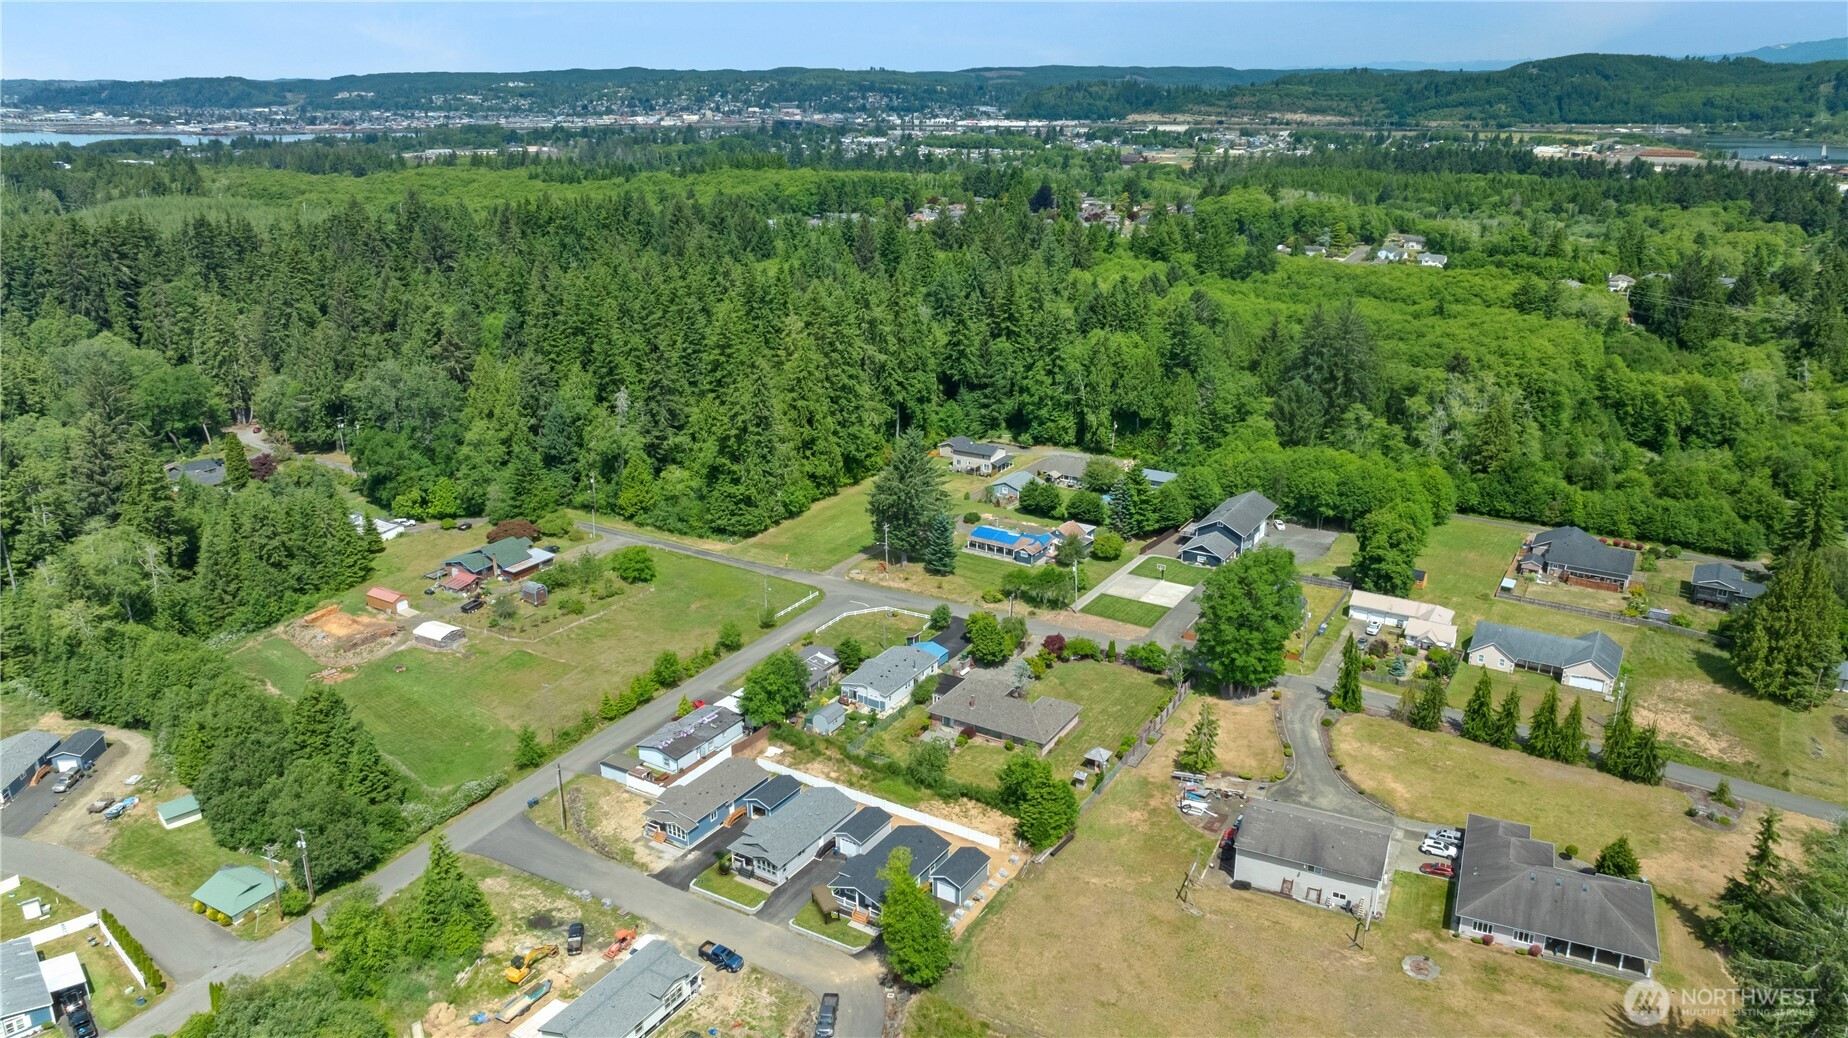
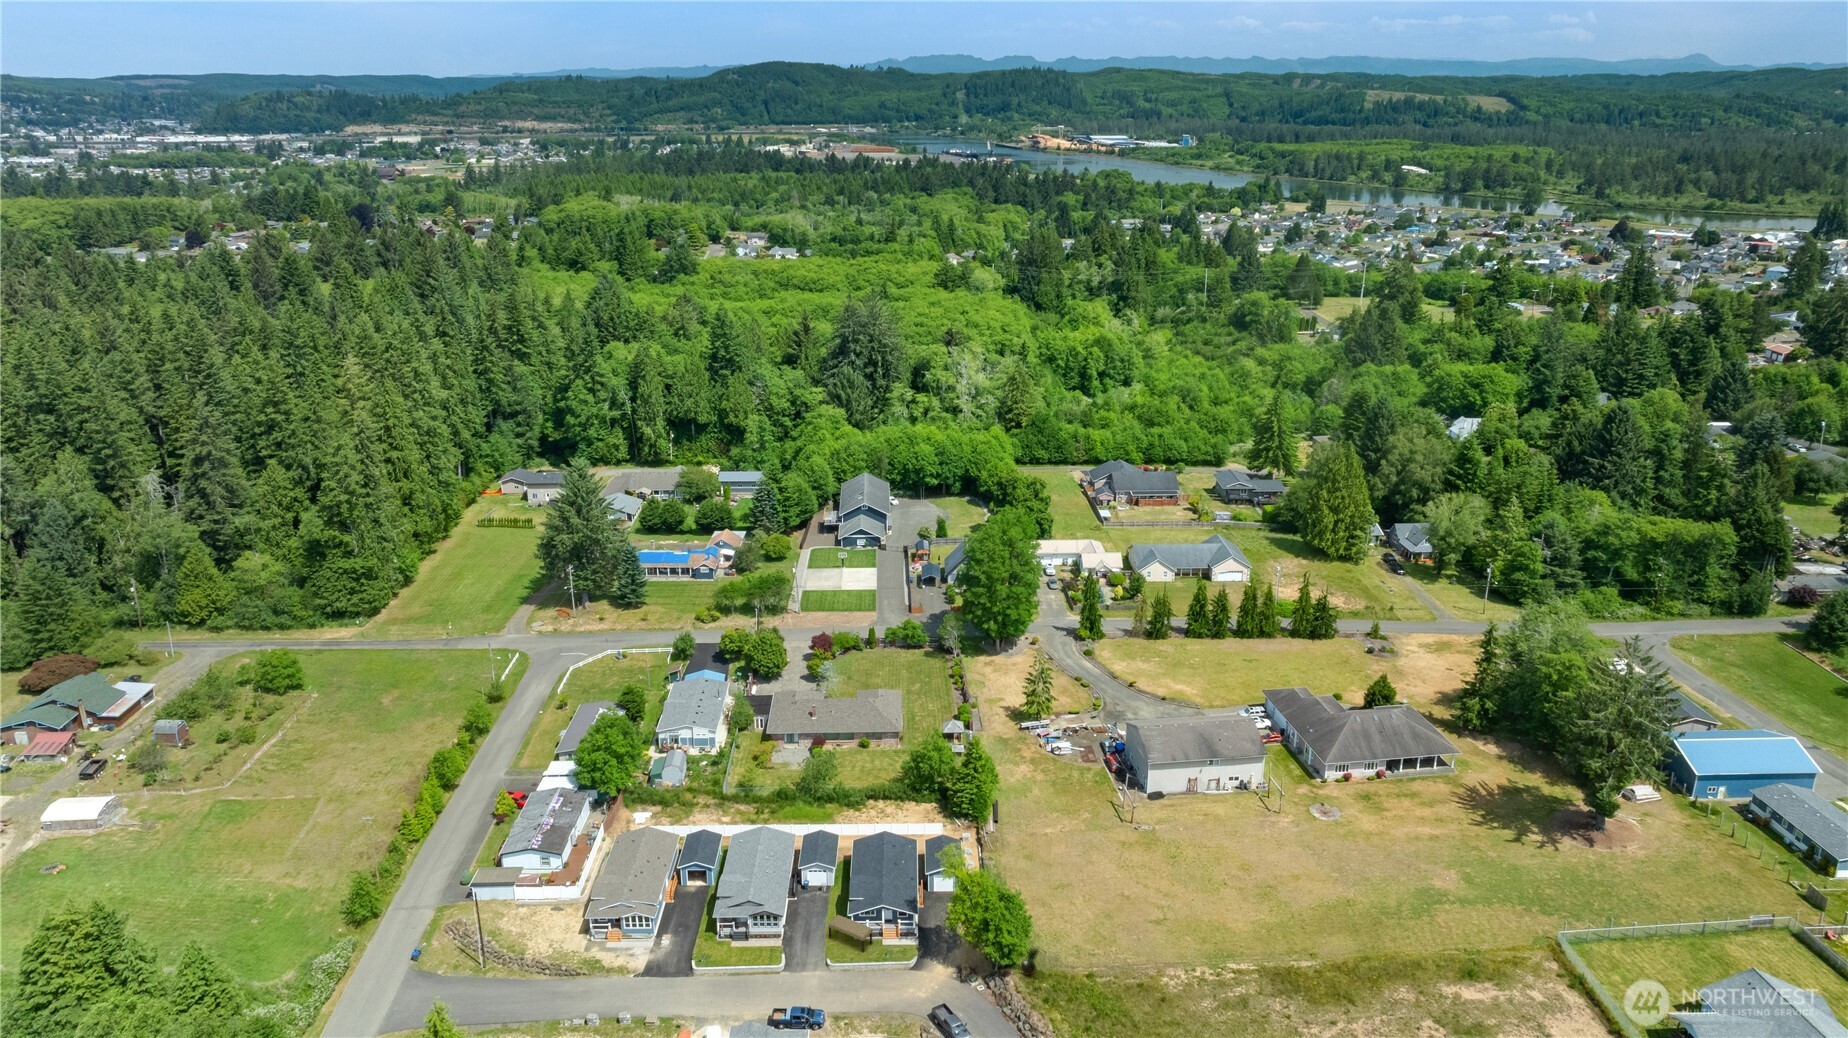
potted tree: present [712,851,731,874] -> present [1021,948,1040,975]

